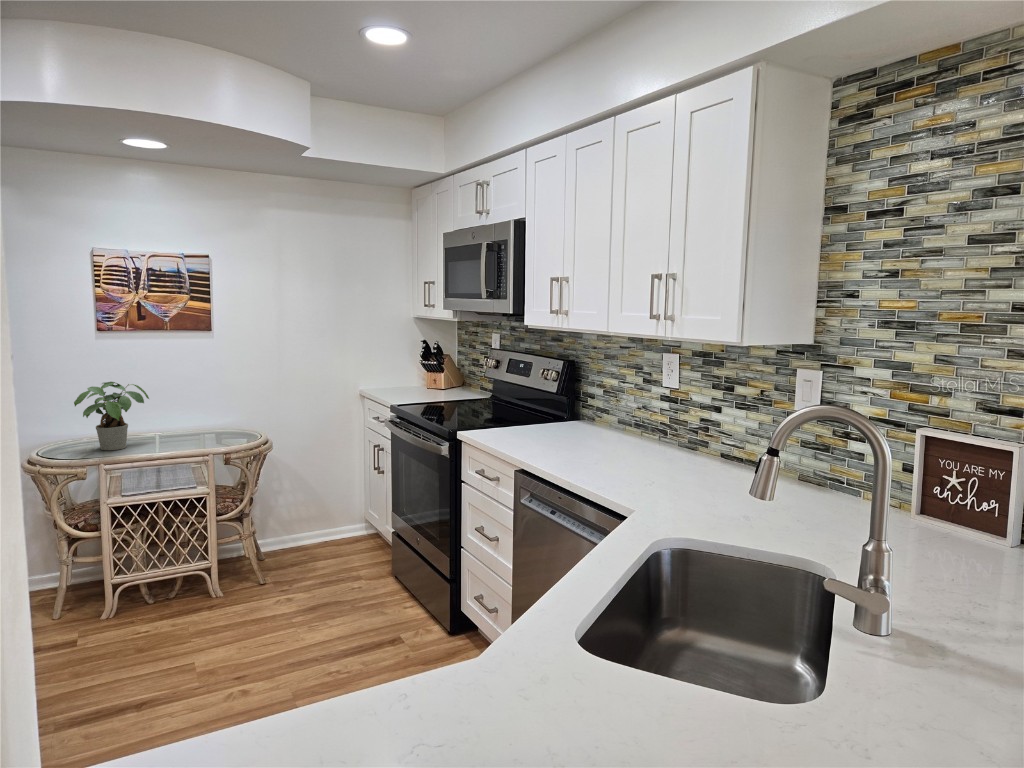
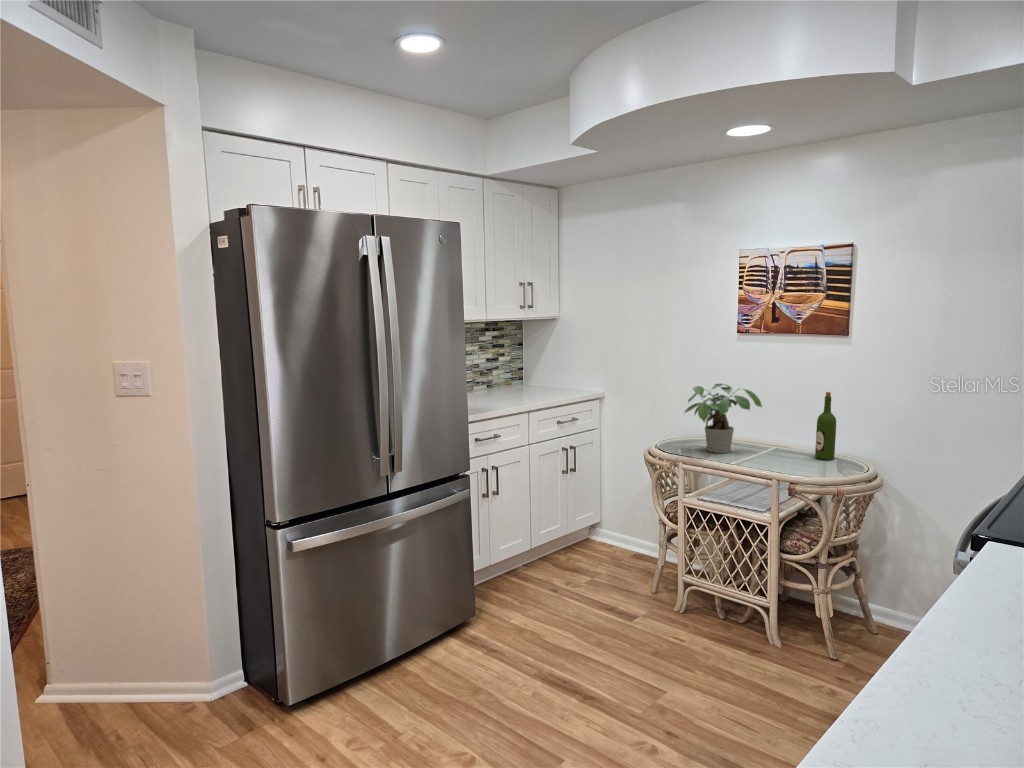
wine bottle: none [201,378,219,435] -> present [815,392,836,460]

